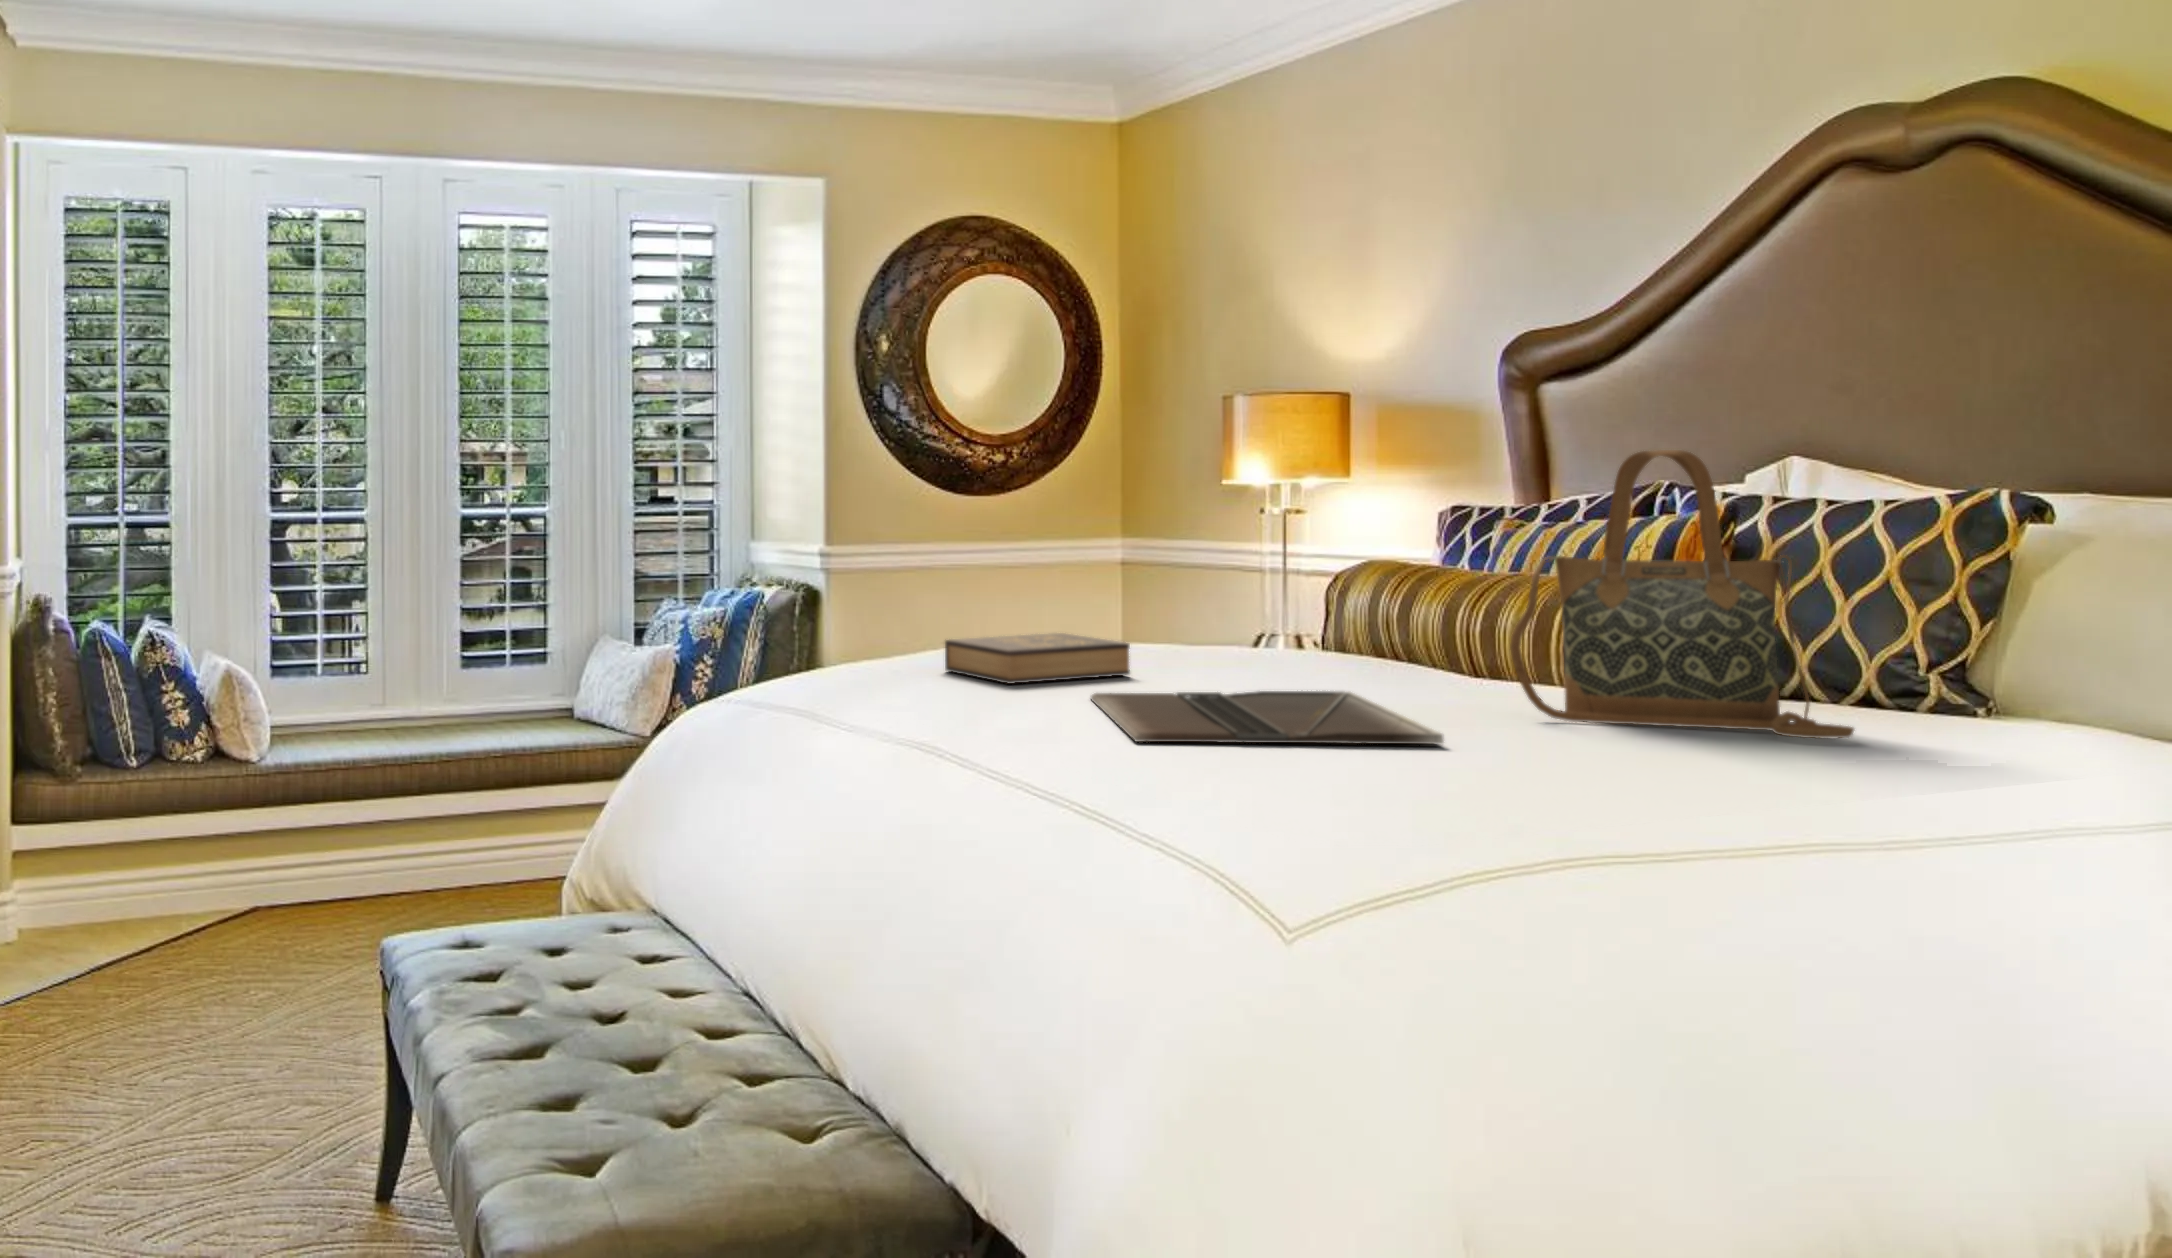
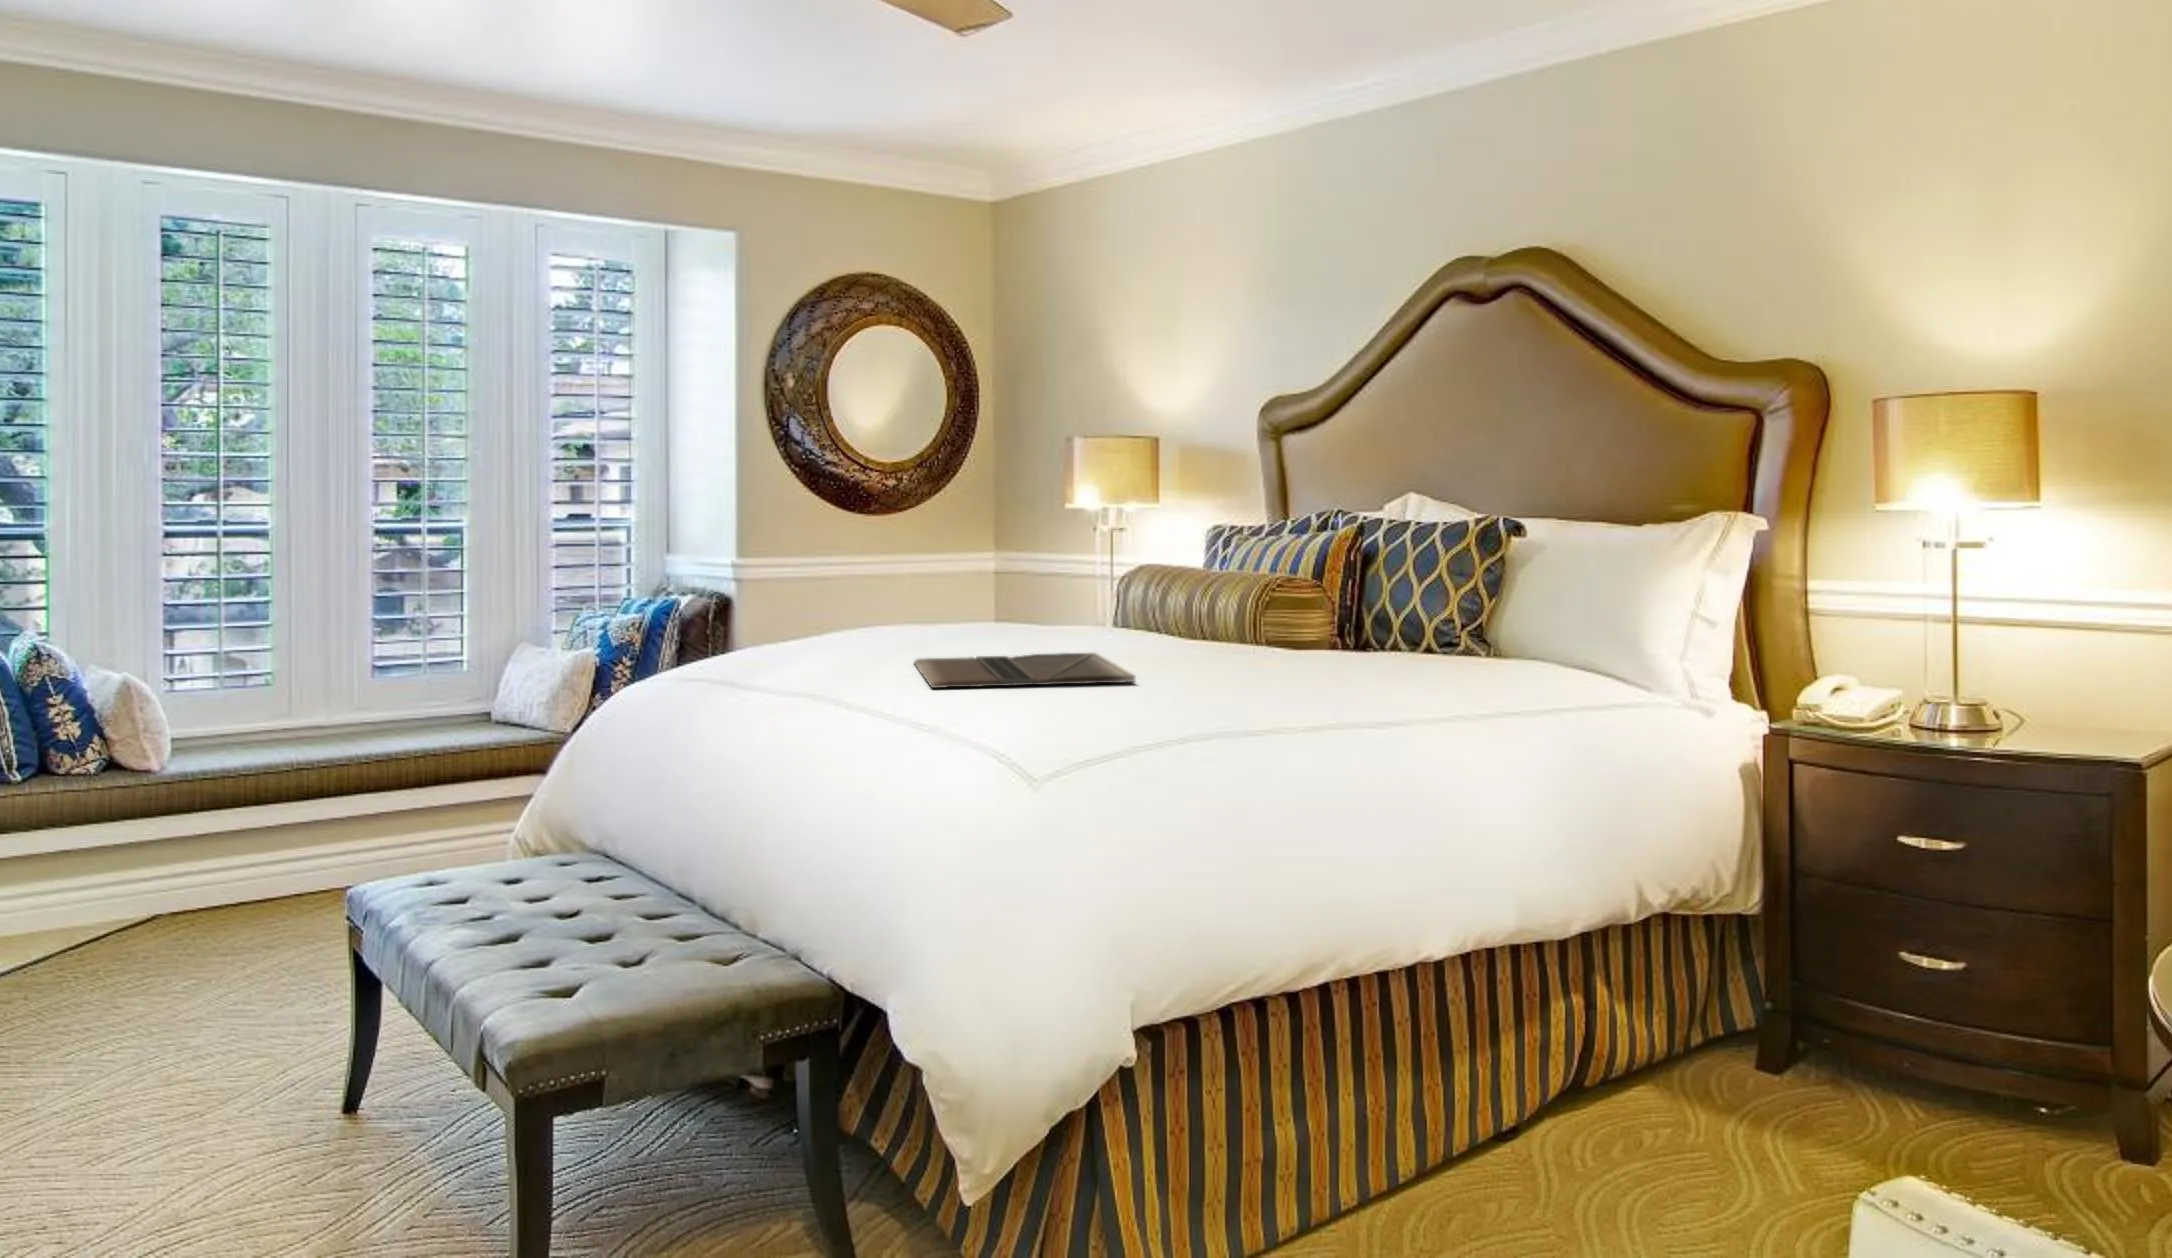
handbag: present [1510,450,1854,738] -> none [1195,487,1383,671]
hardback book: present [945,633,1130,684] -> none [811,618,951,655]

